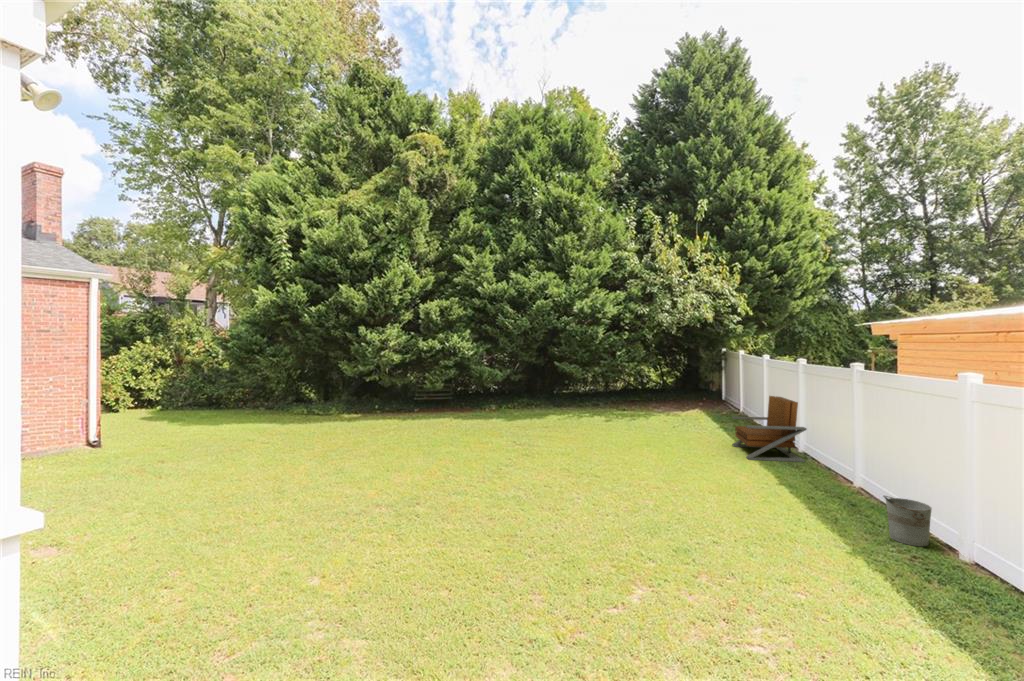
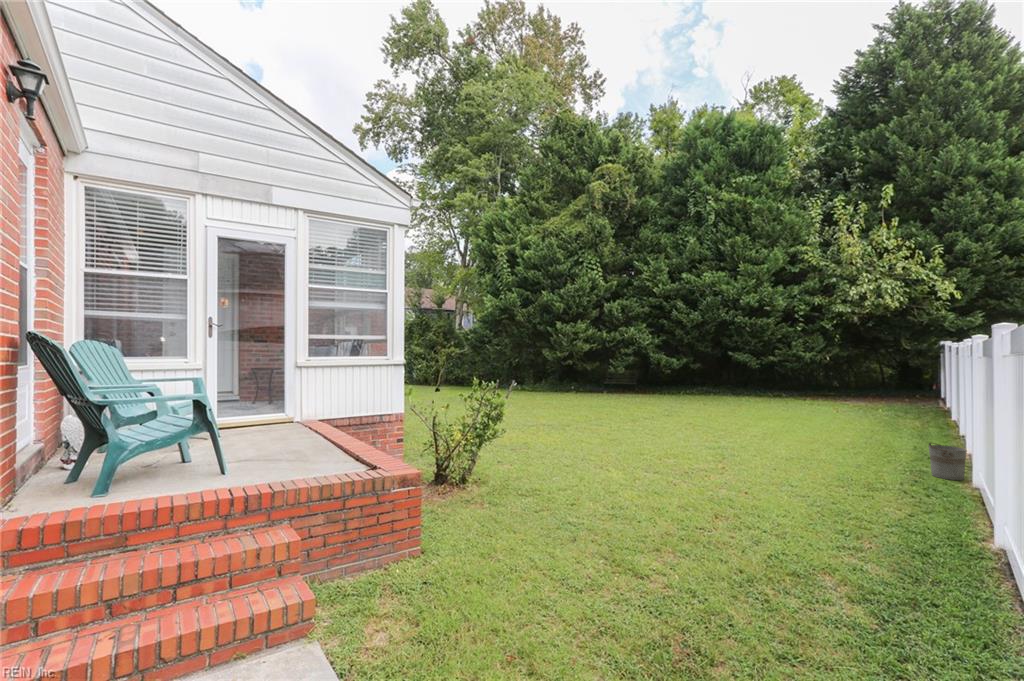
lounge chair: present [732,396,807,462] -> none [882,381,949,442]

